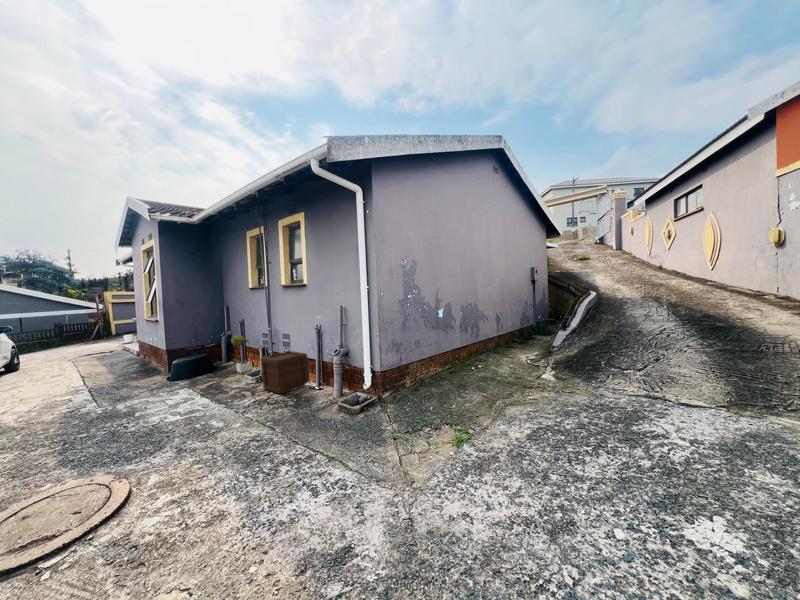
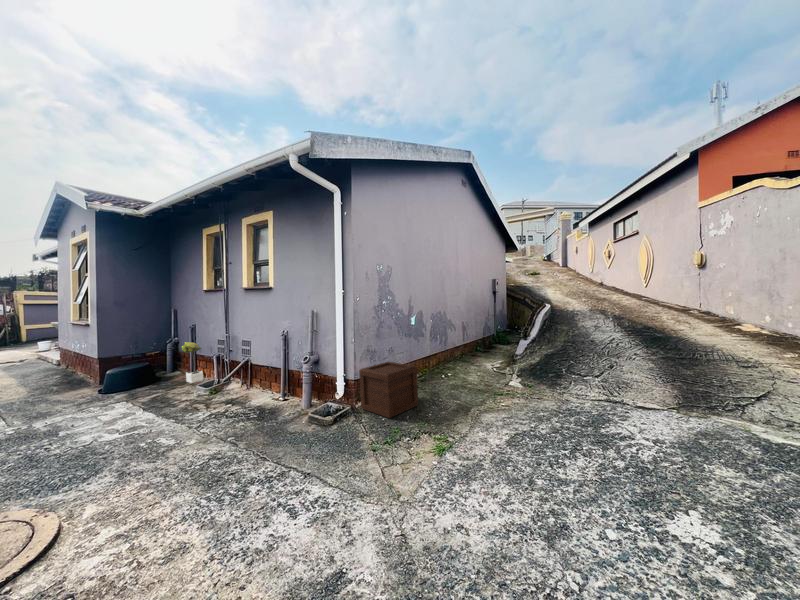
wooden crate: present [261,351,309,394] -> present [359,362,418,418]

